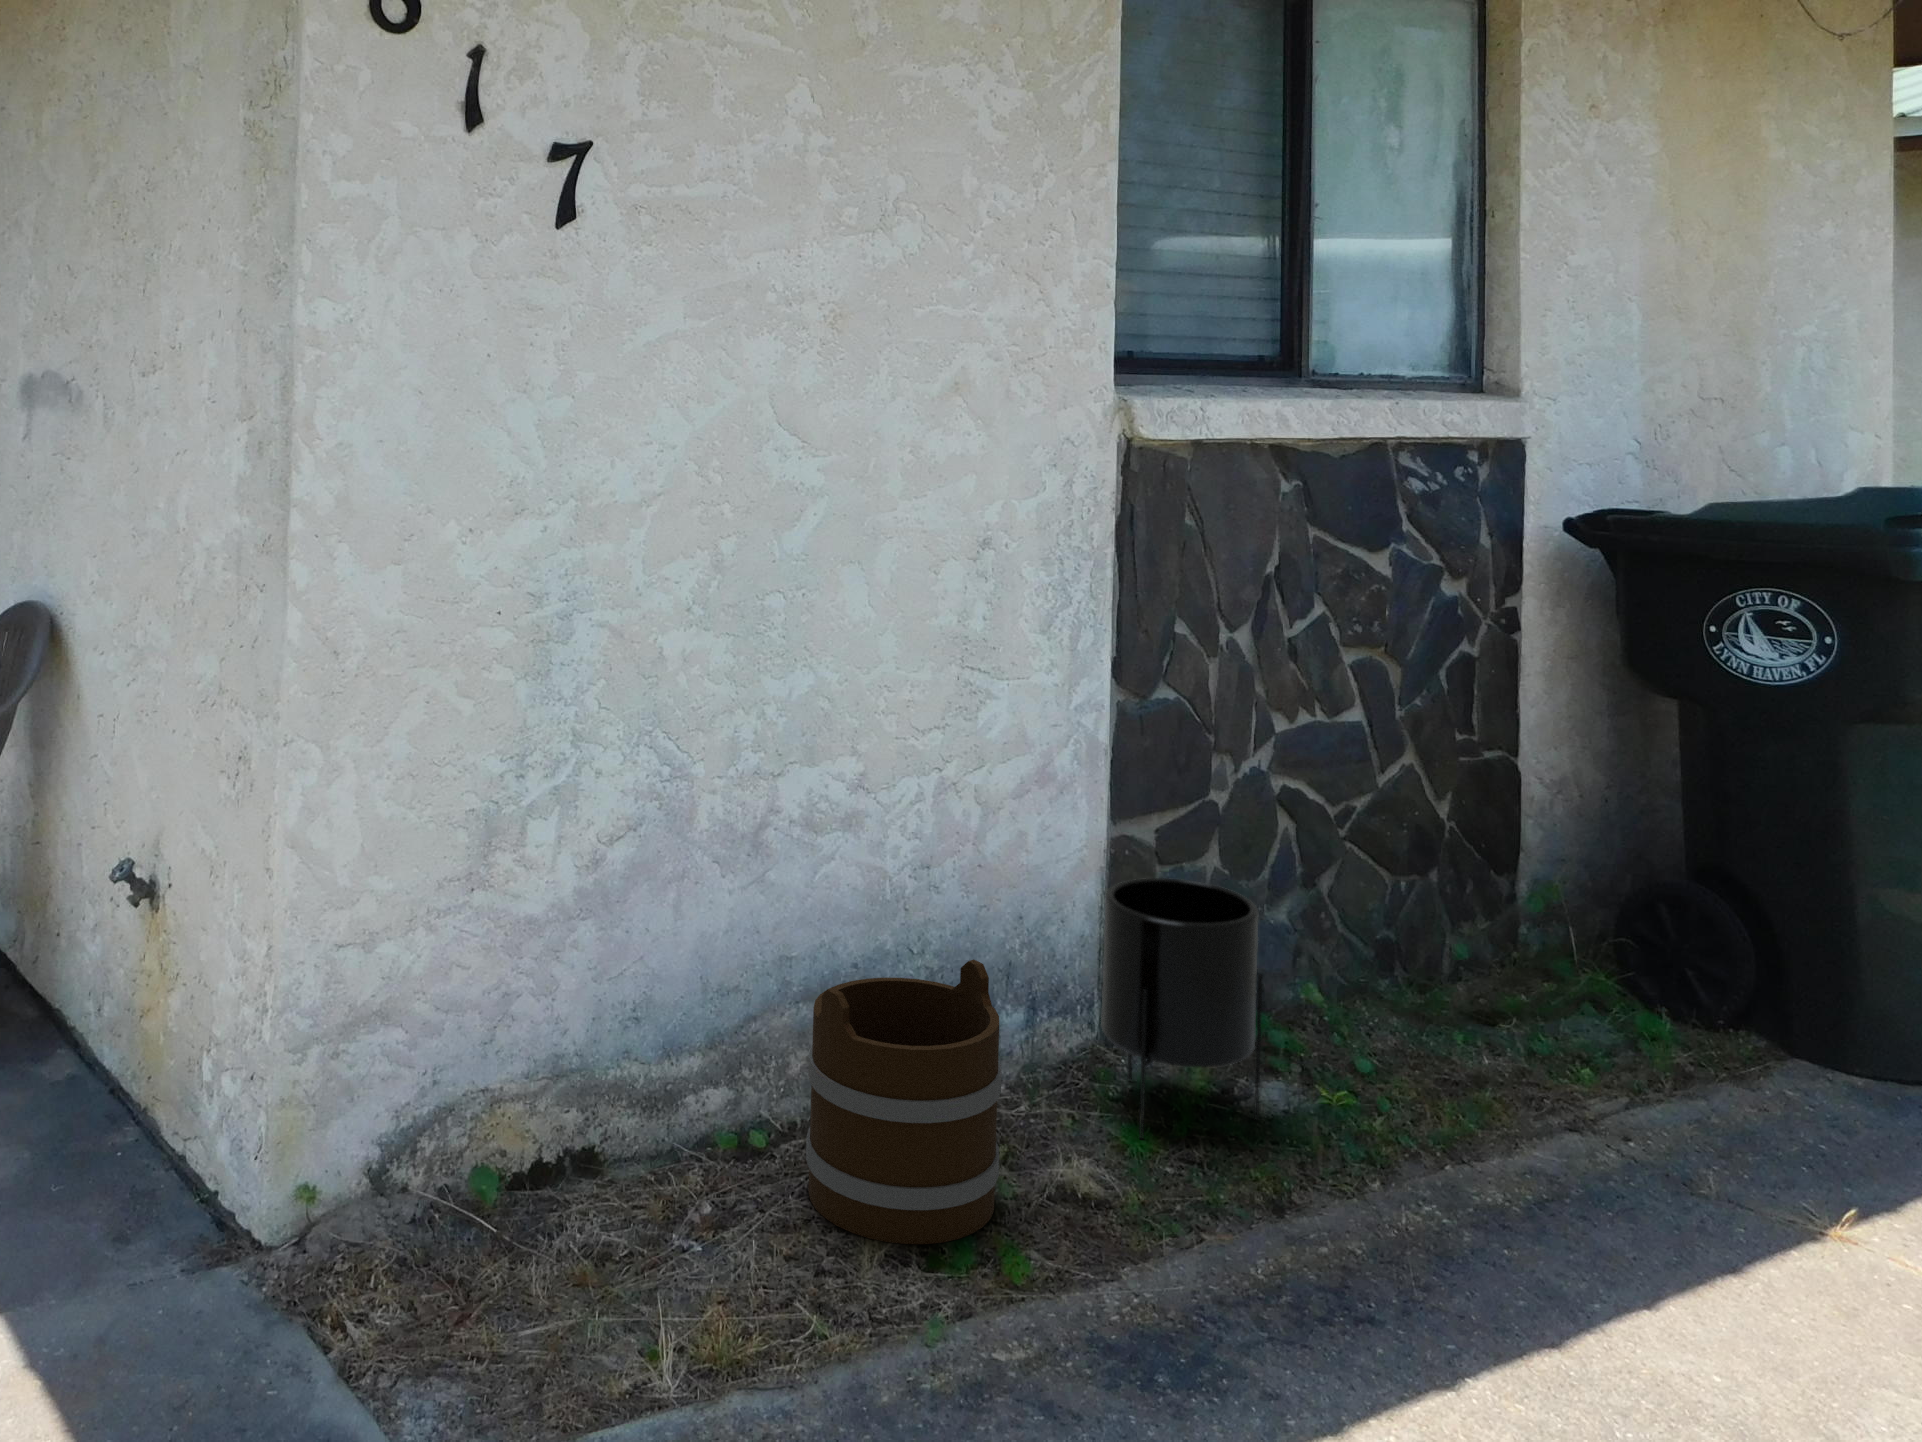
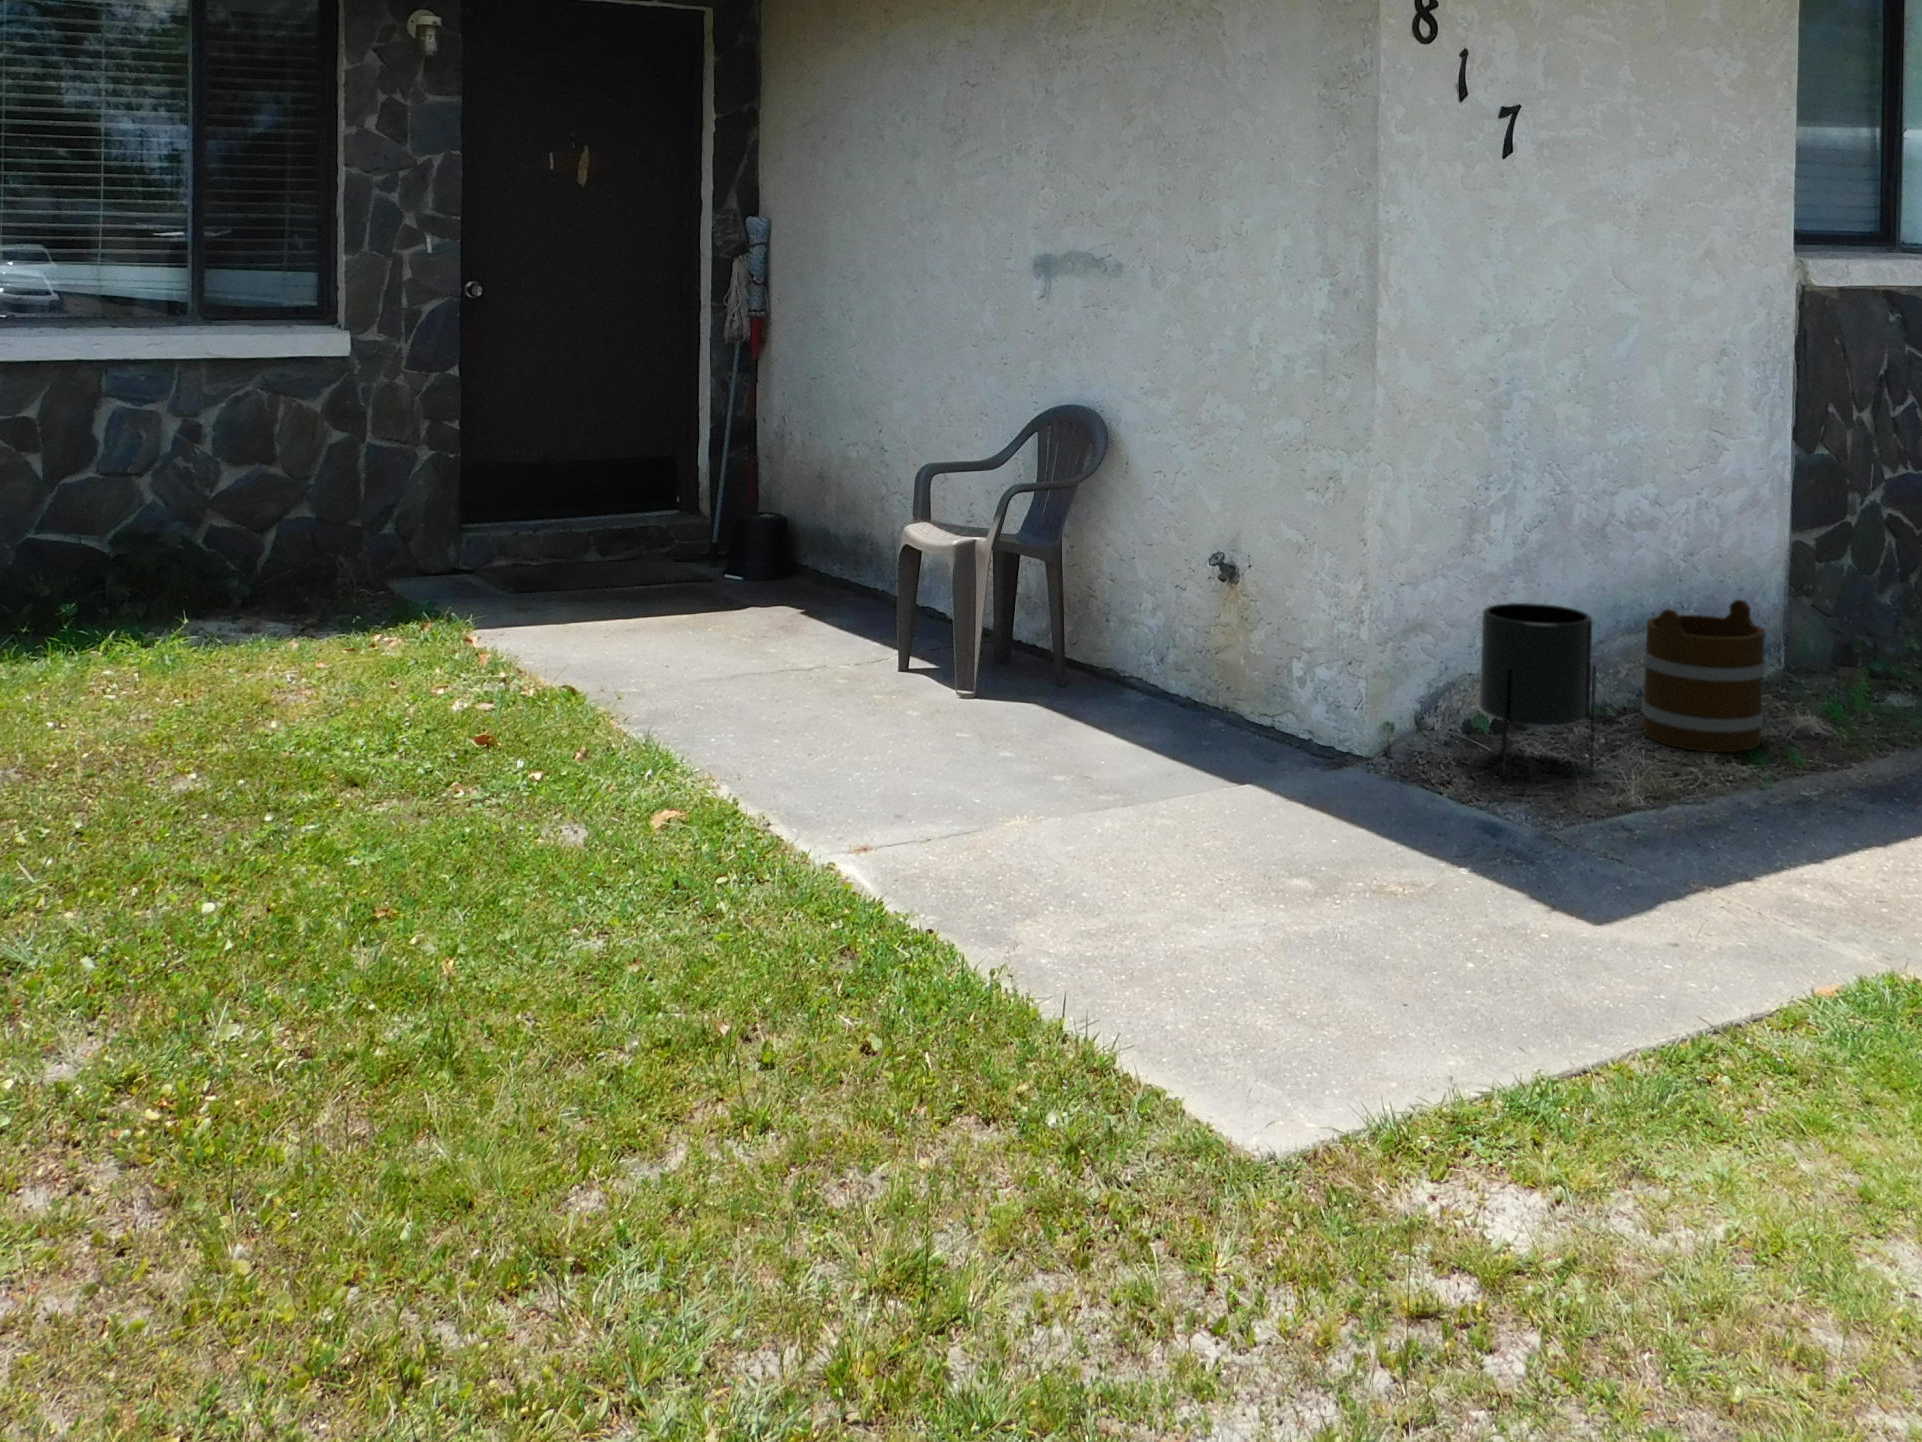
planter: present [1101,878,1262,1139] -> present [1479,603,1596,776]

